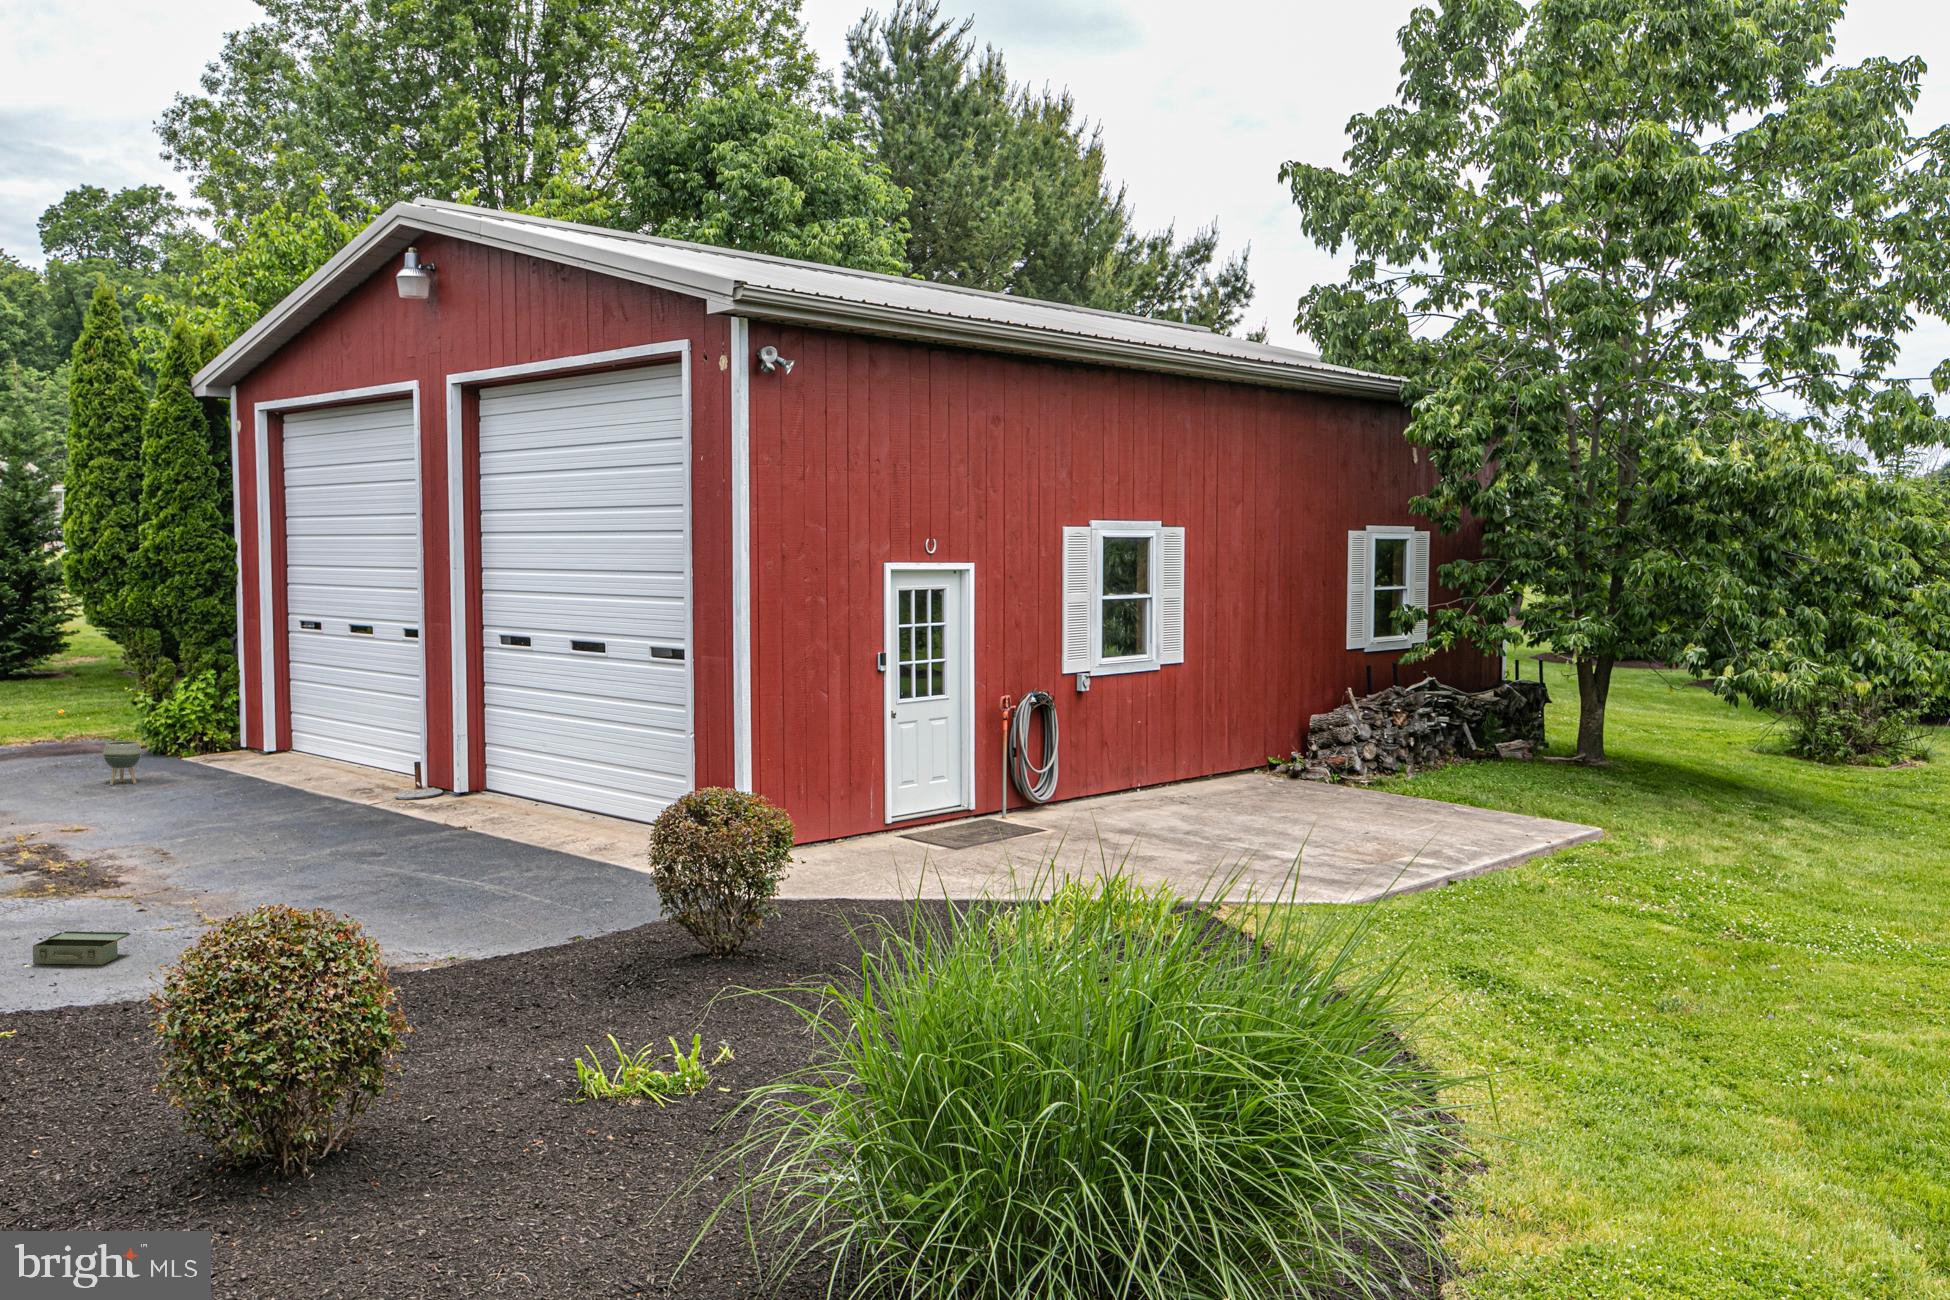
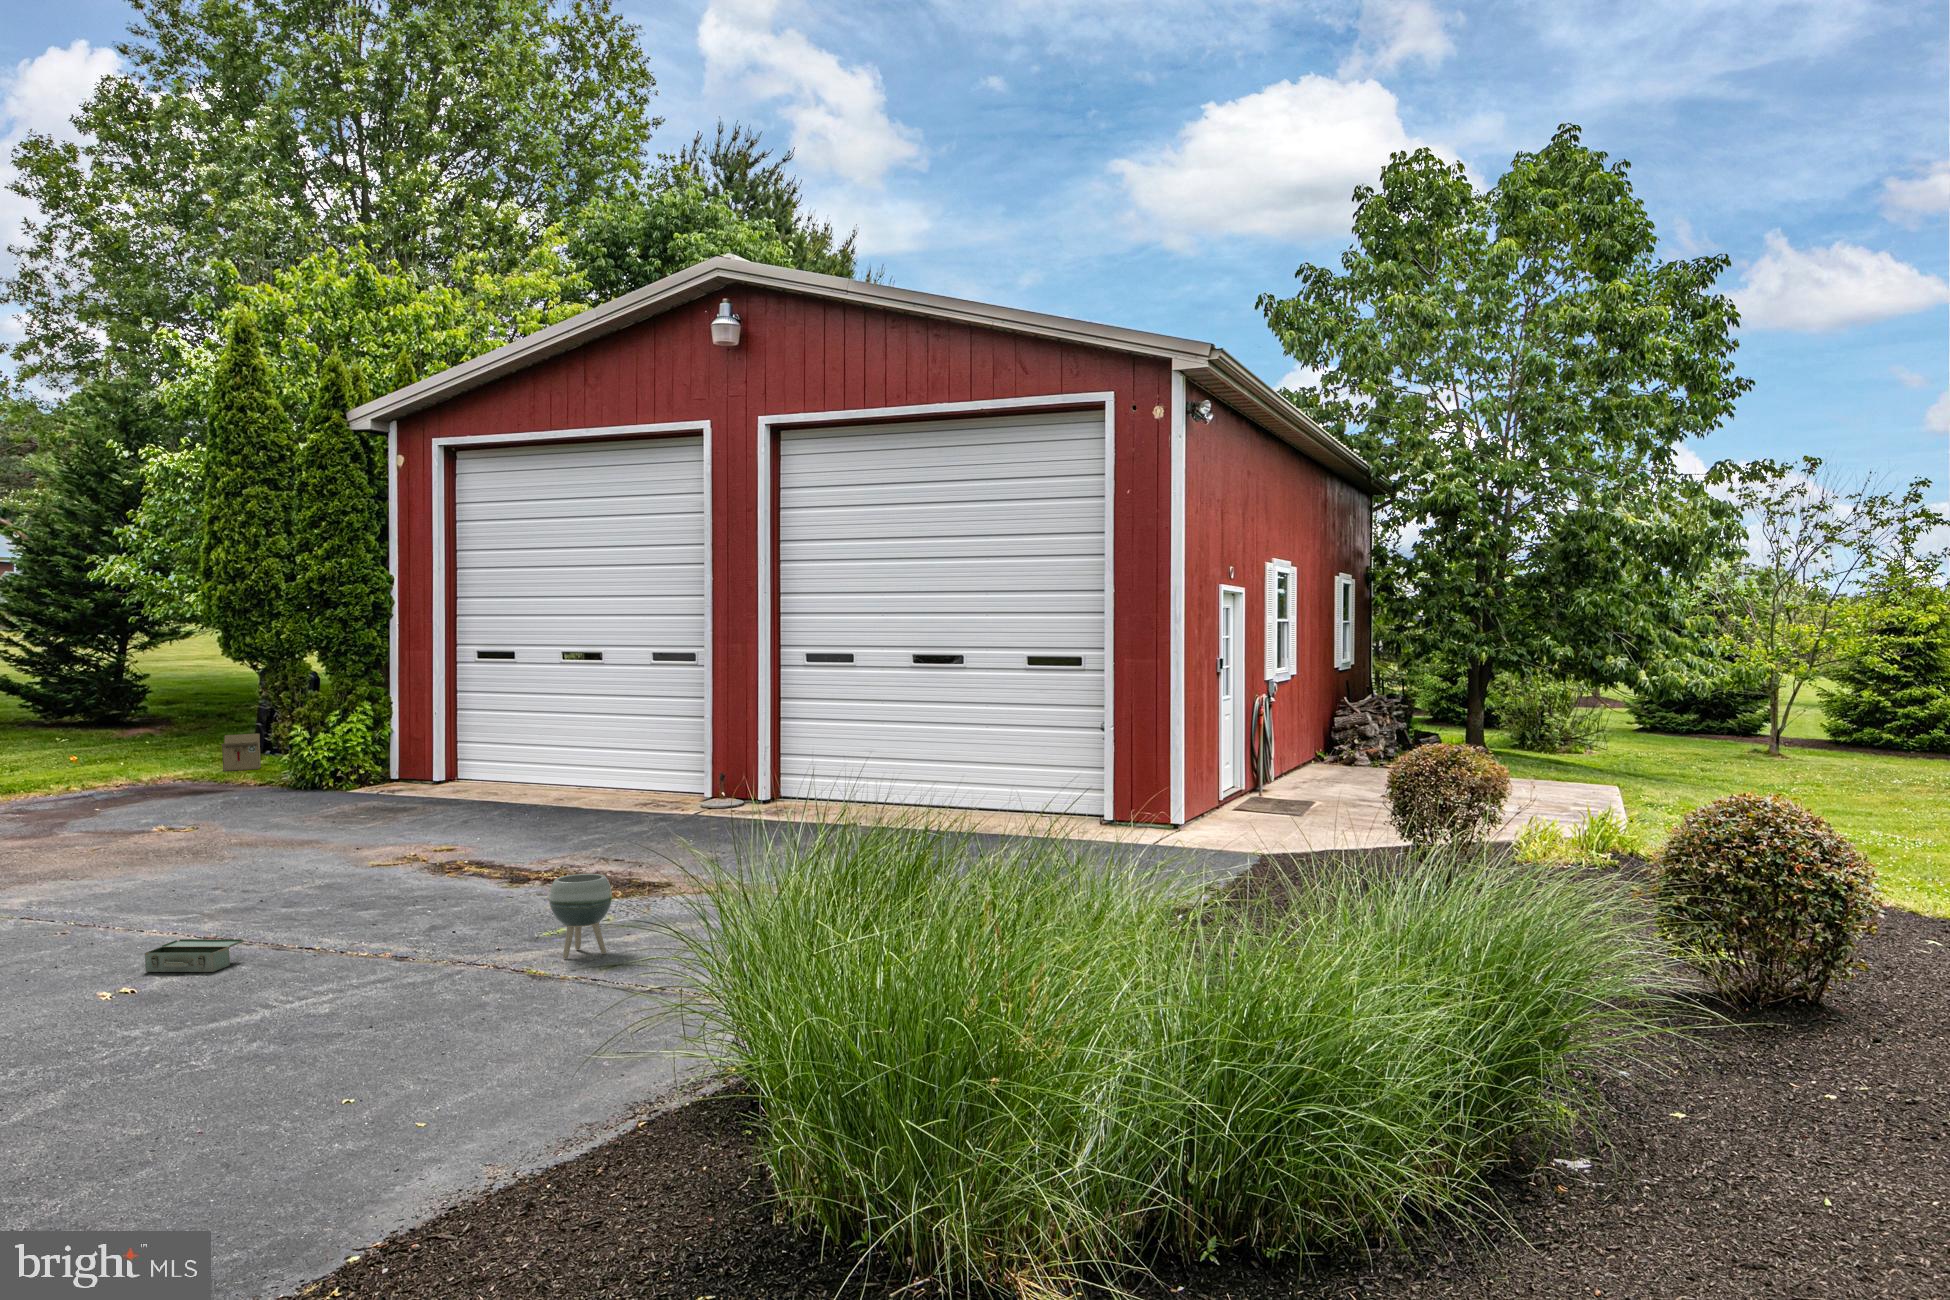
cardboard box: none [37,693,78,730] -> present [221,734,261,771]
planter: present [103,741,141,785] -> present [549,874,612,958]

